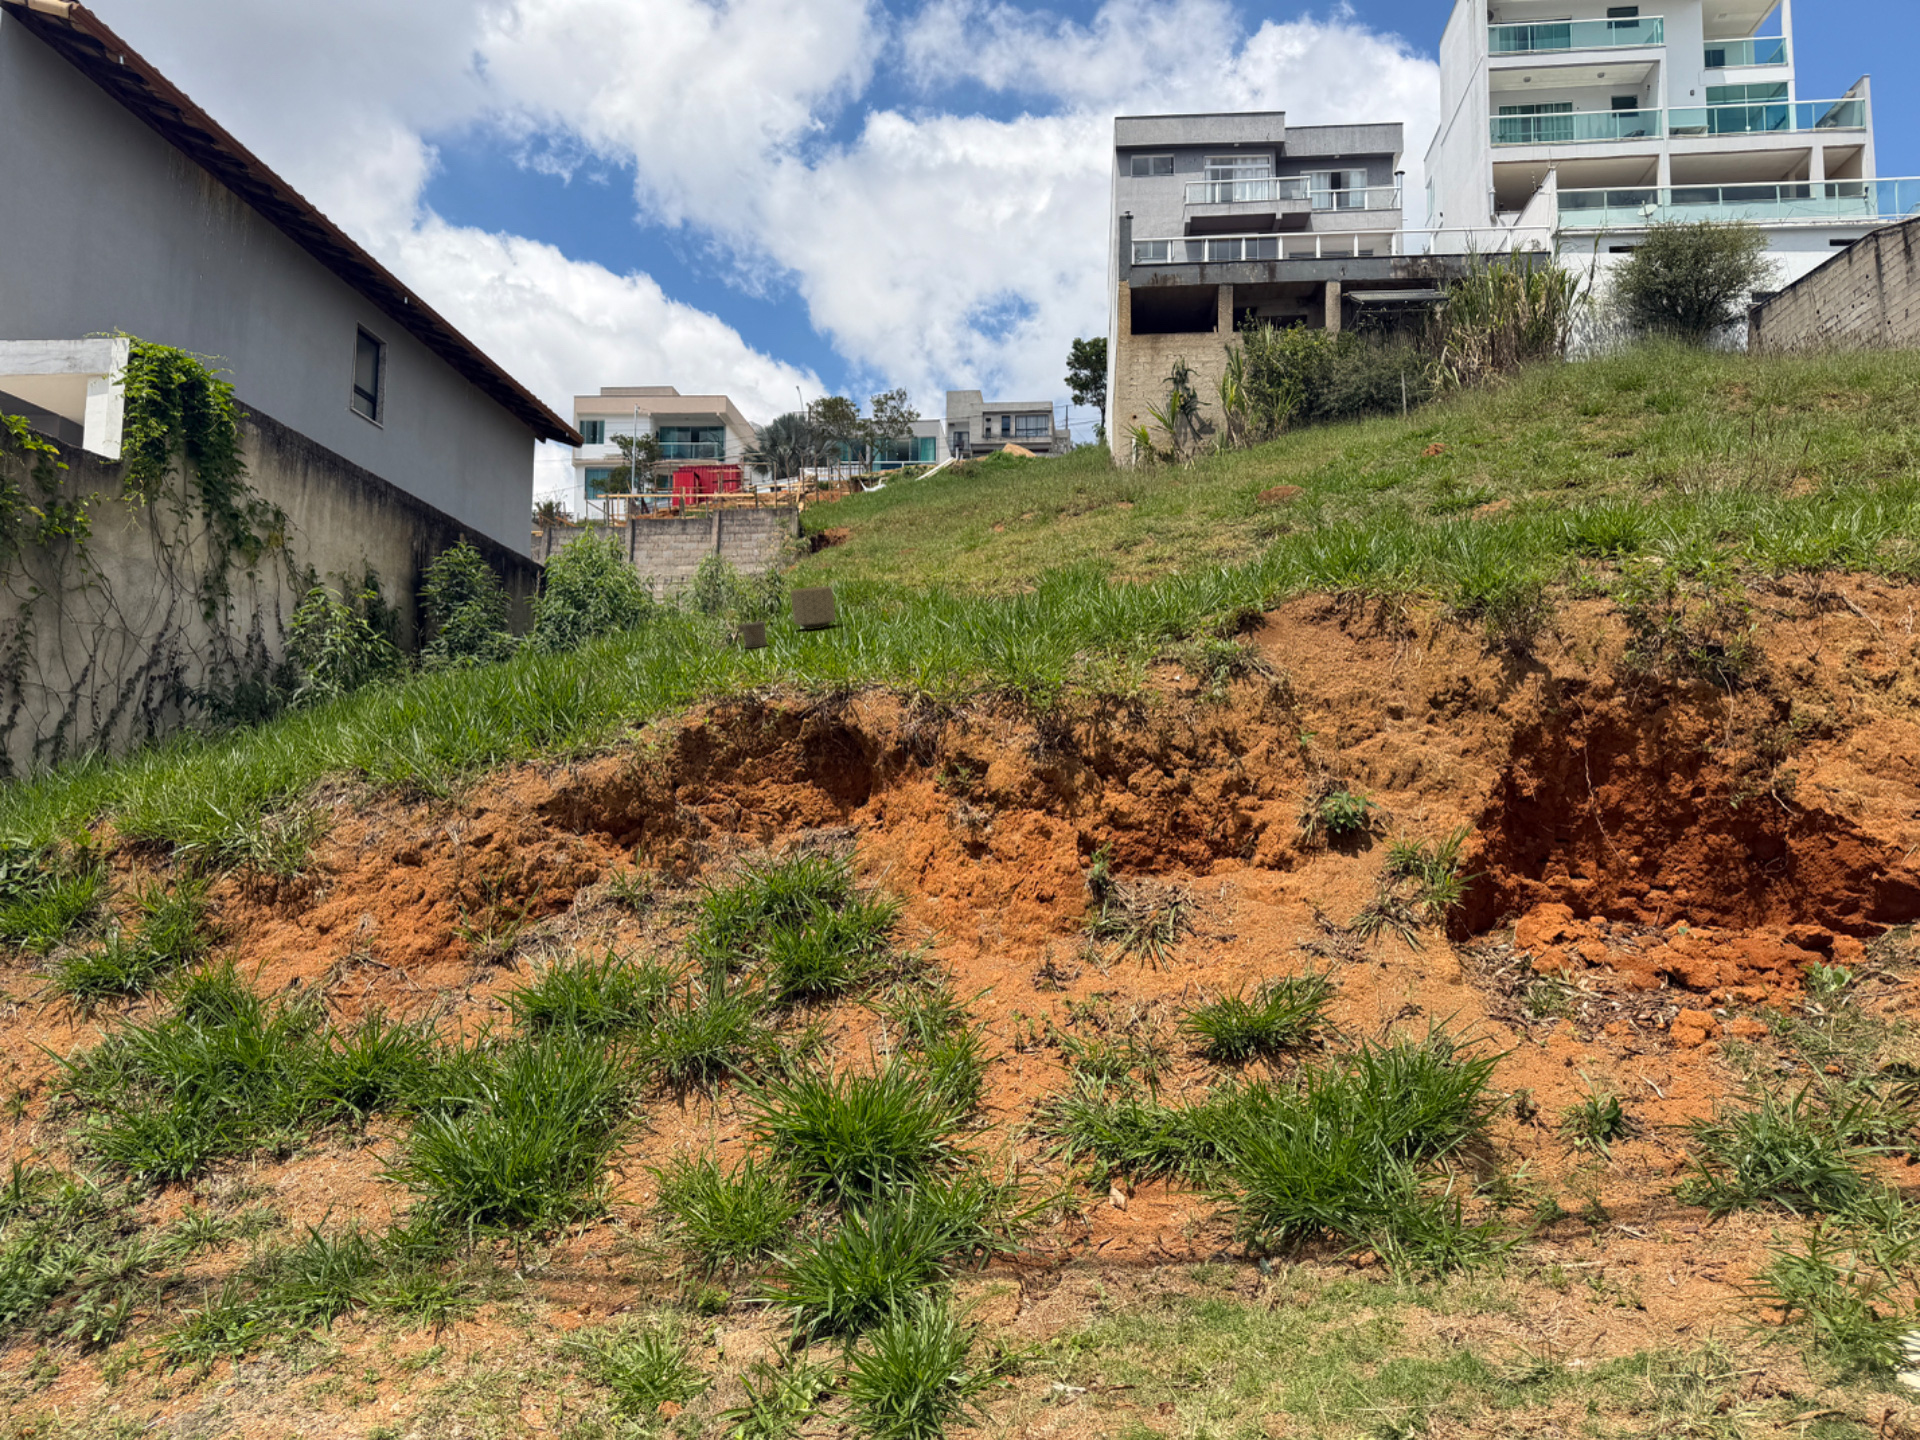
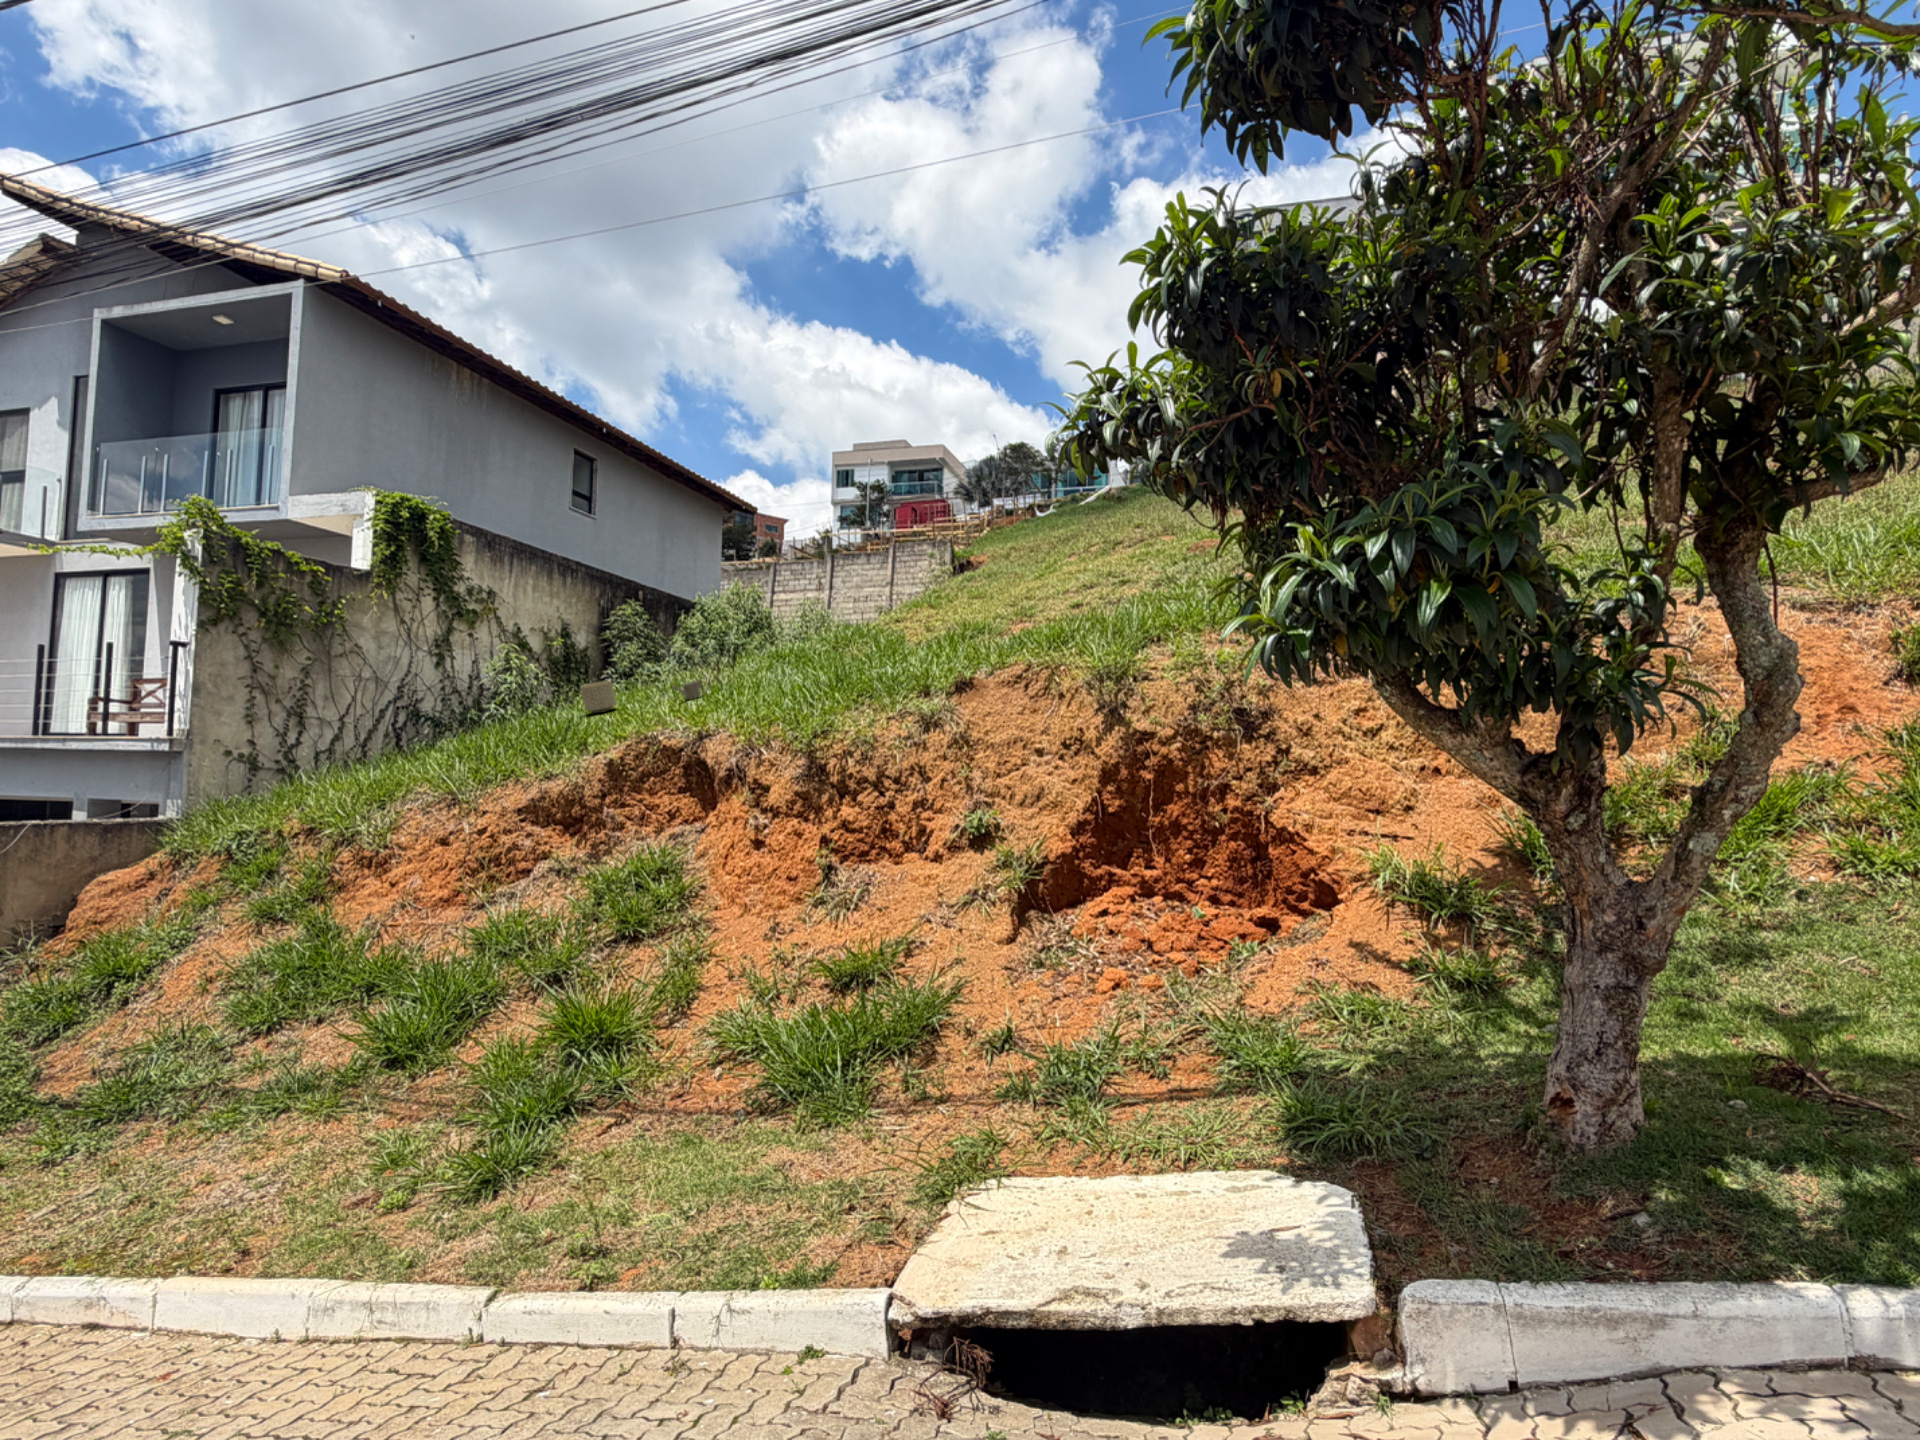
planter: present [791,586,836,629] -> present [580,681,616,713]

